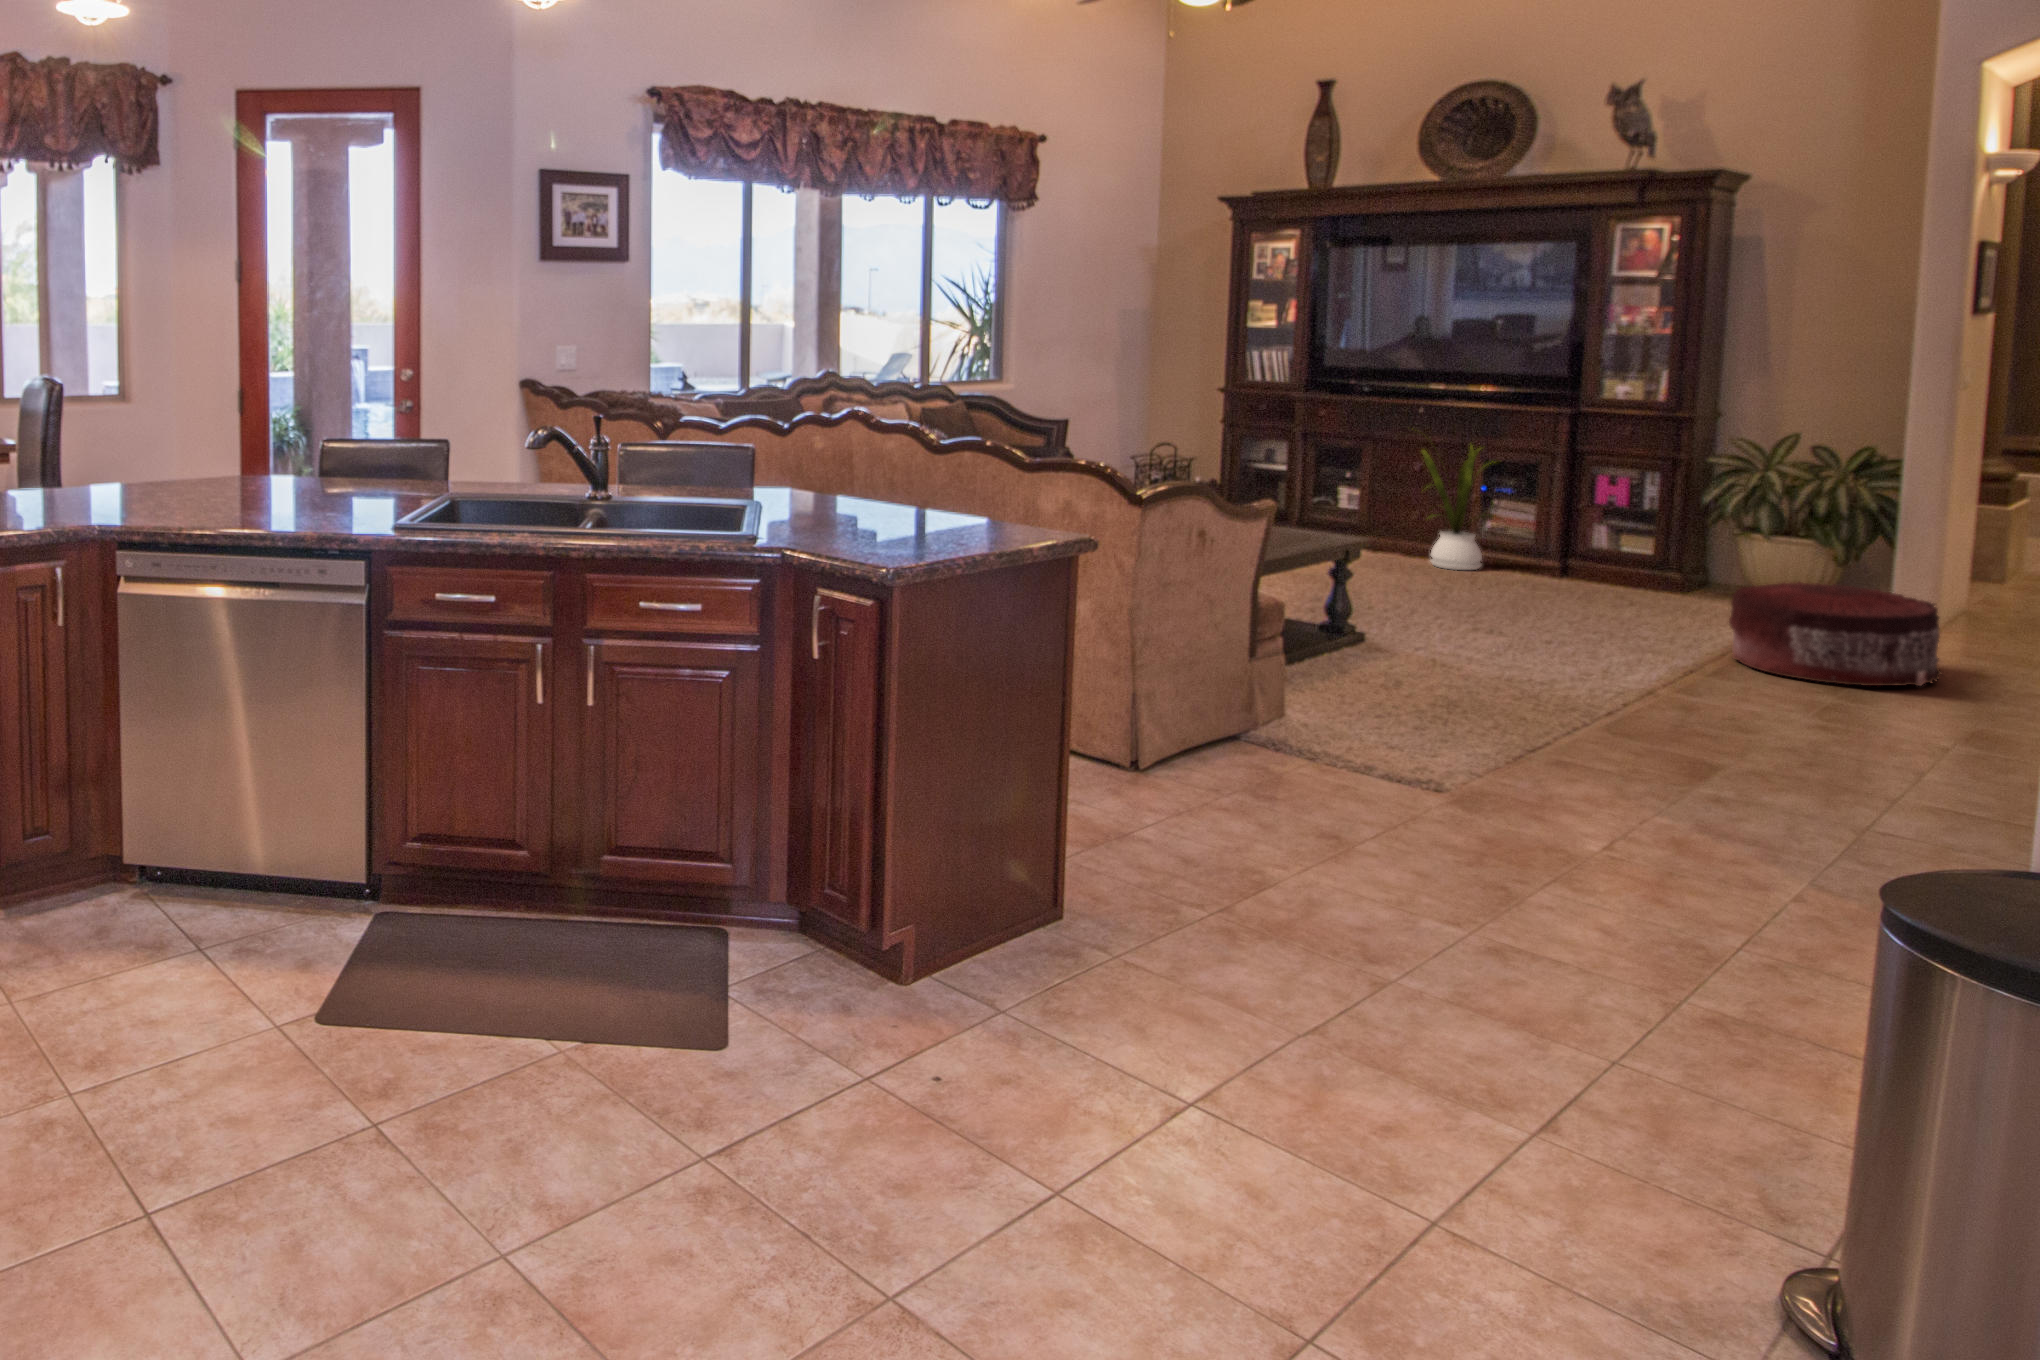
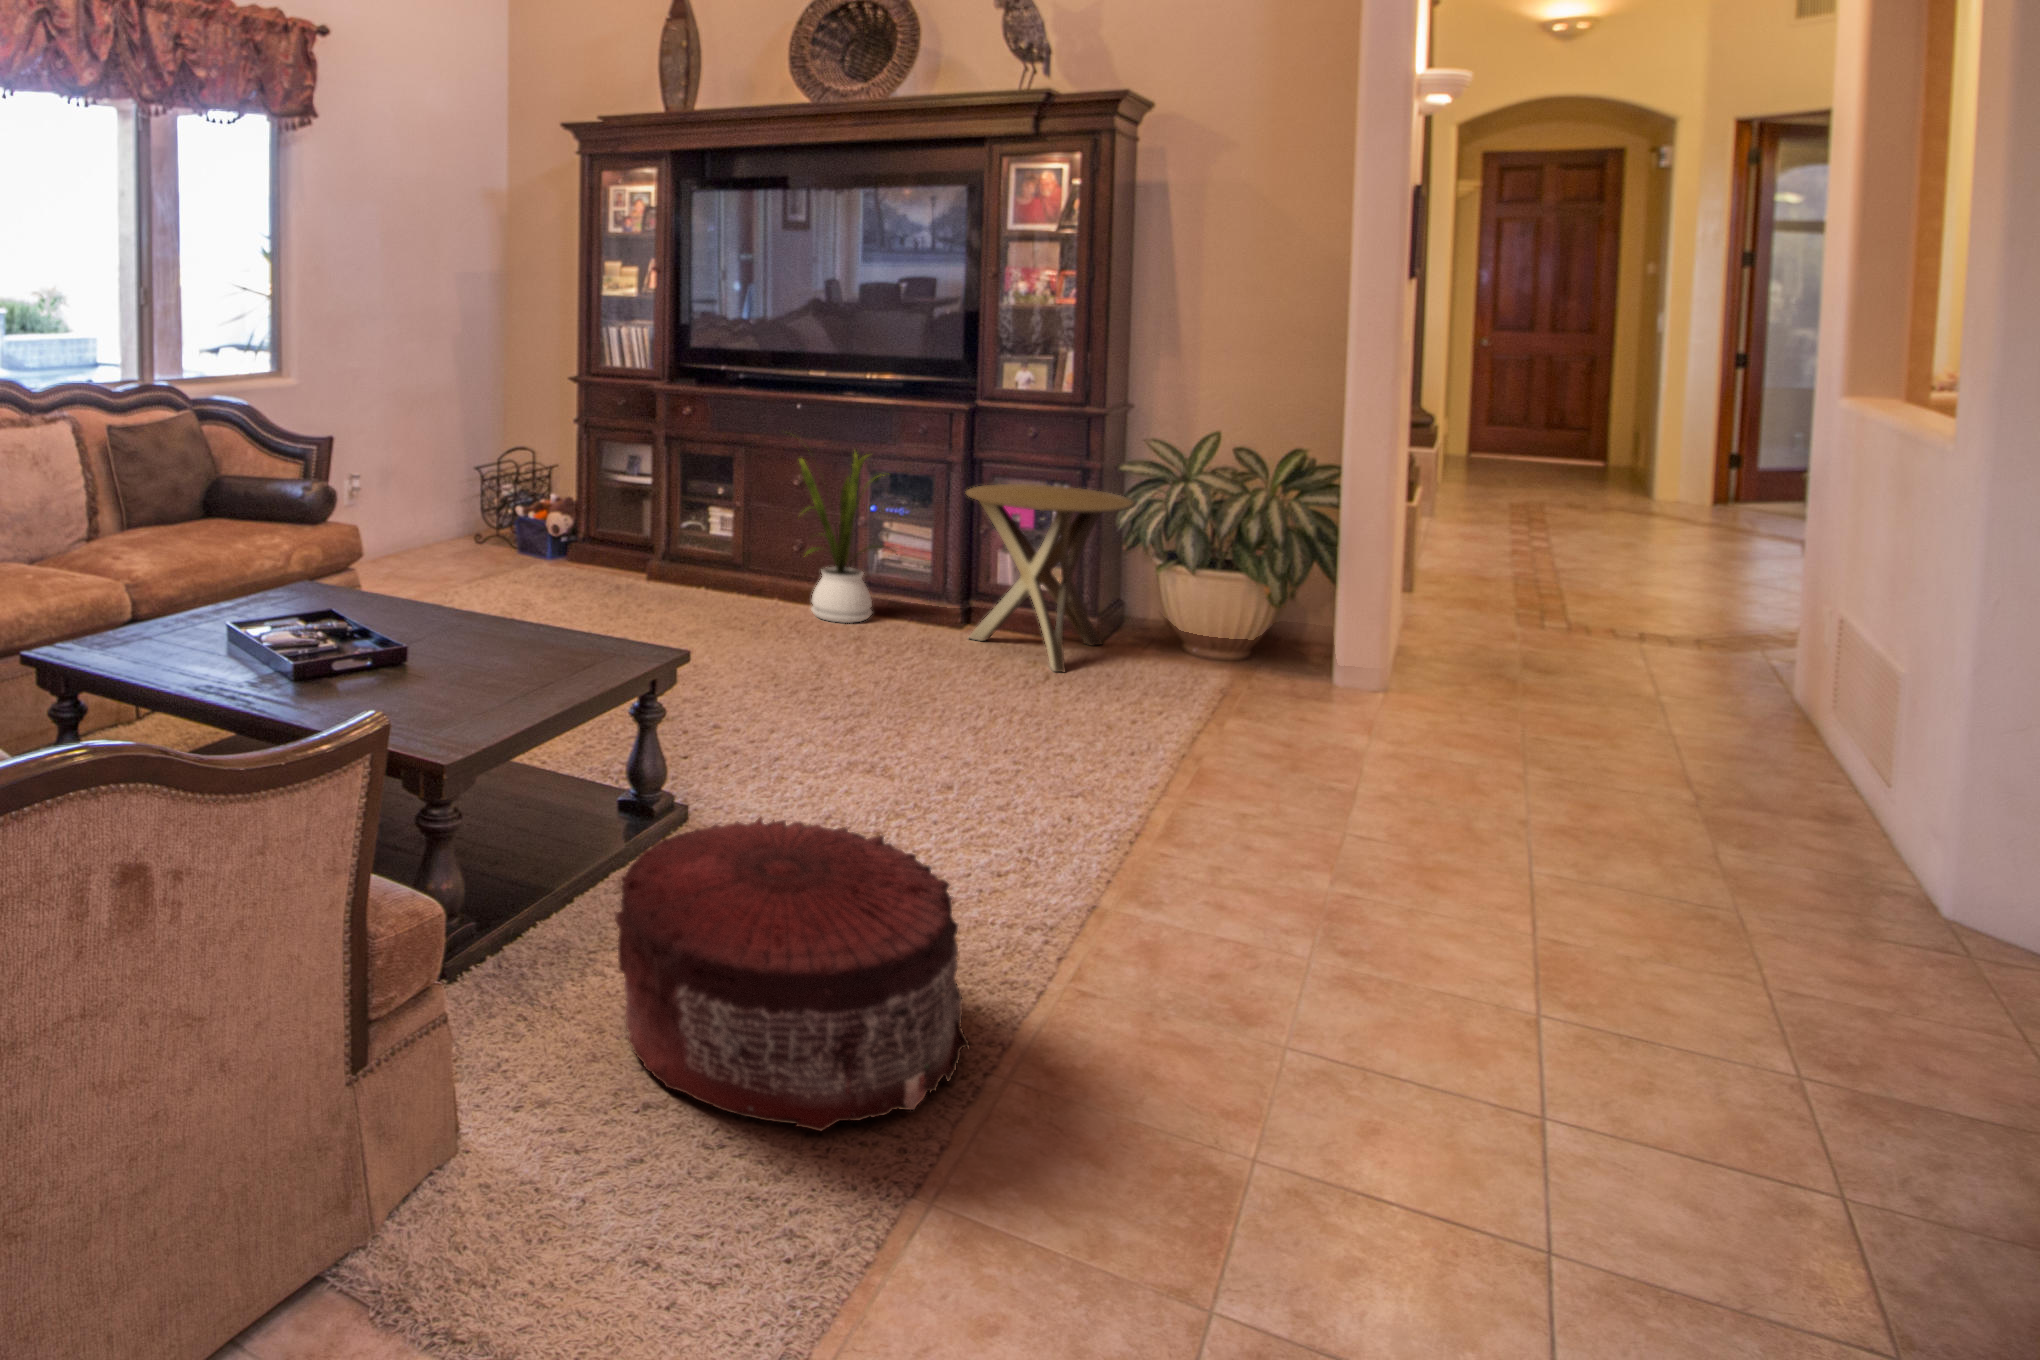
side table: none [1565,470,1714,601] -> present [966,484,1136,672]
pouf: present [1729,582,1942,686] -> present [614,817,969,1131]

